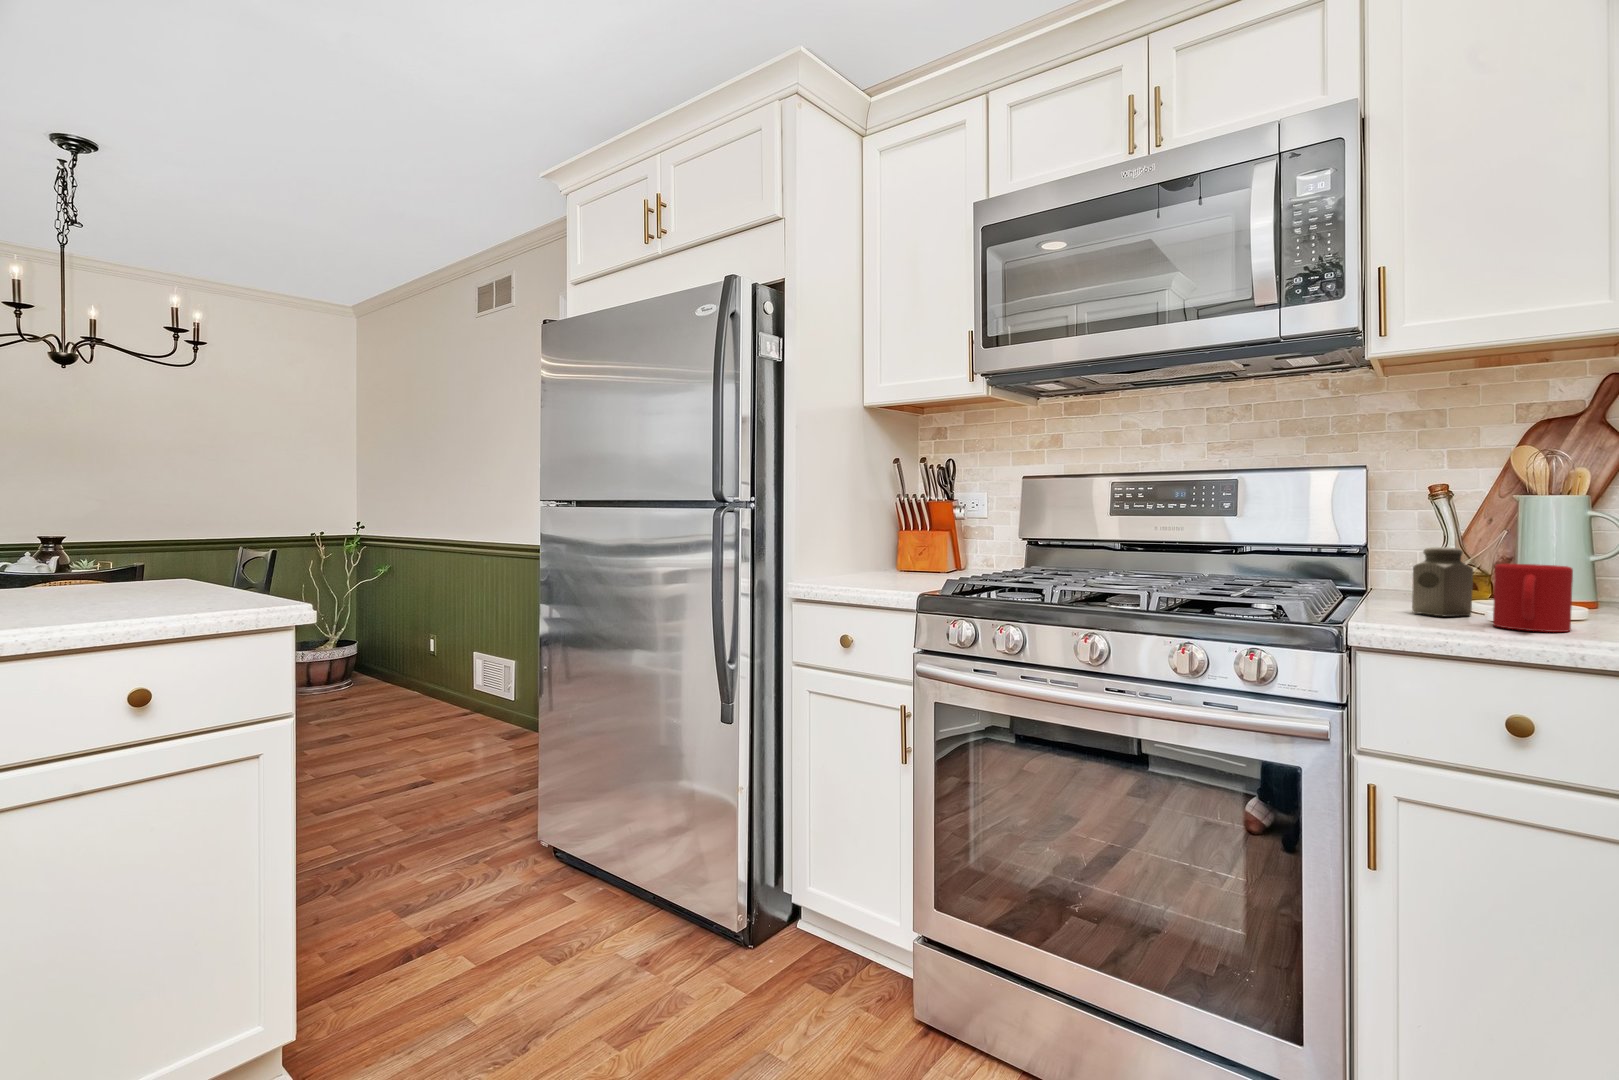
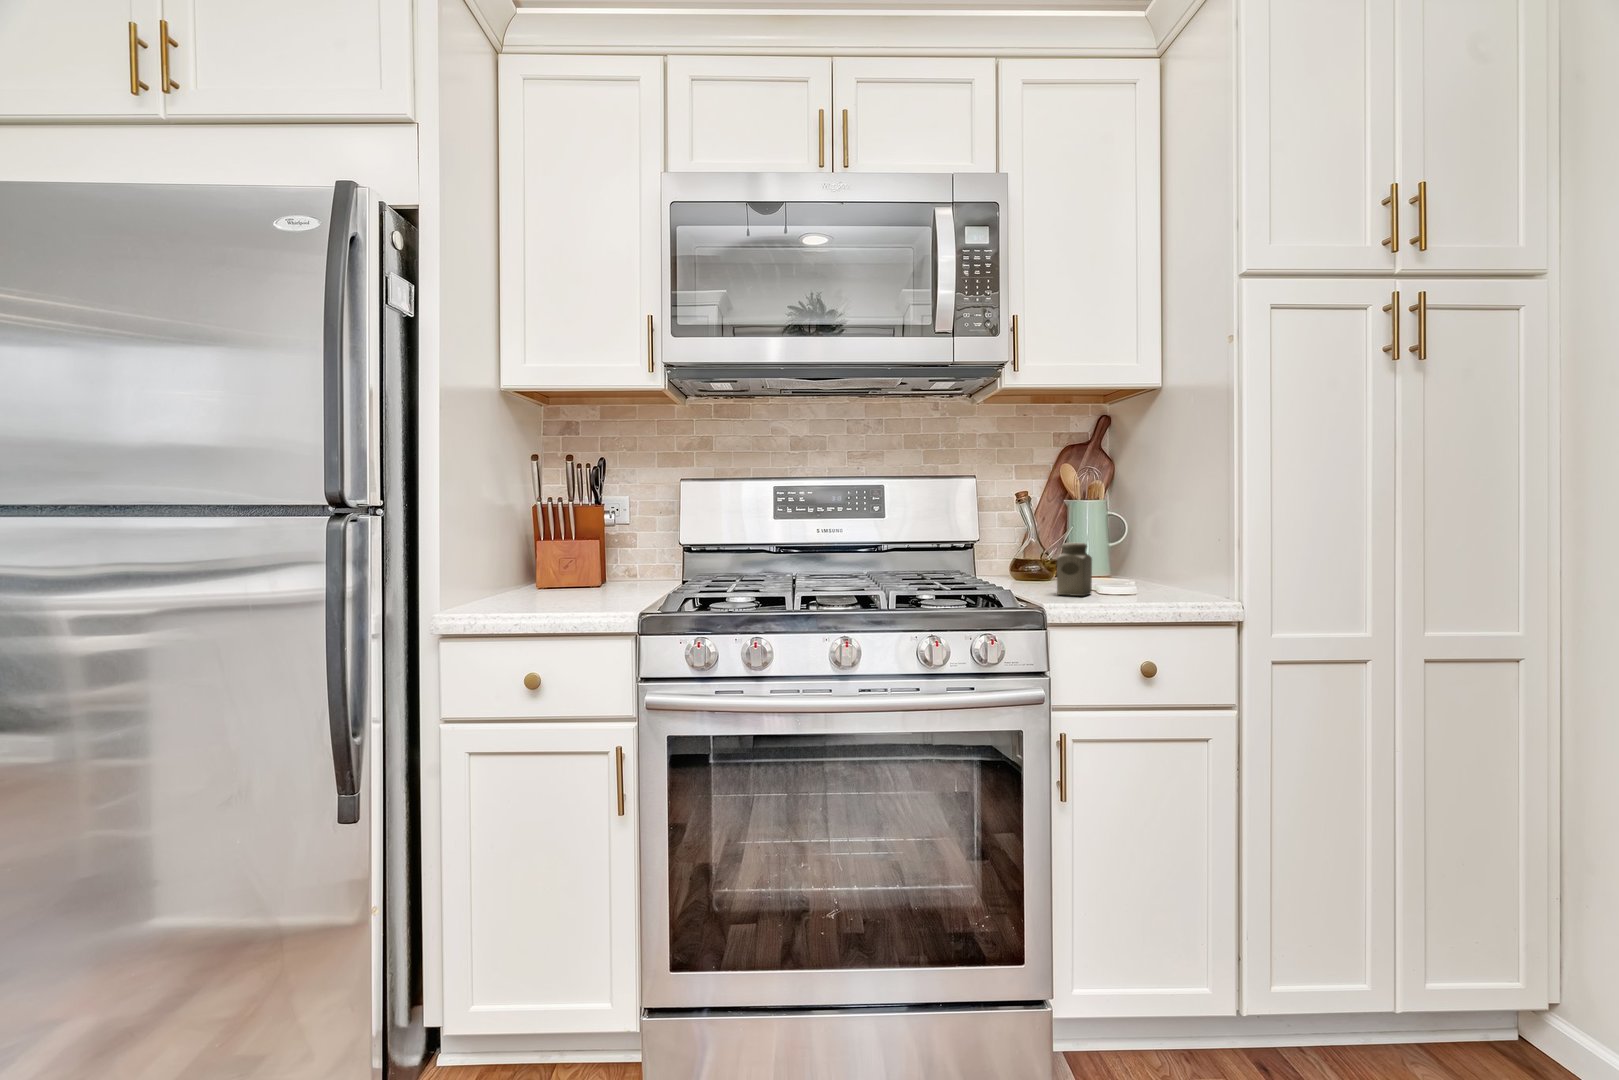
mug: present [1493,564,1573,632] -> none [1122,553,1169,602]

